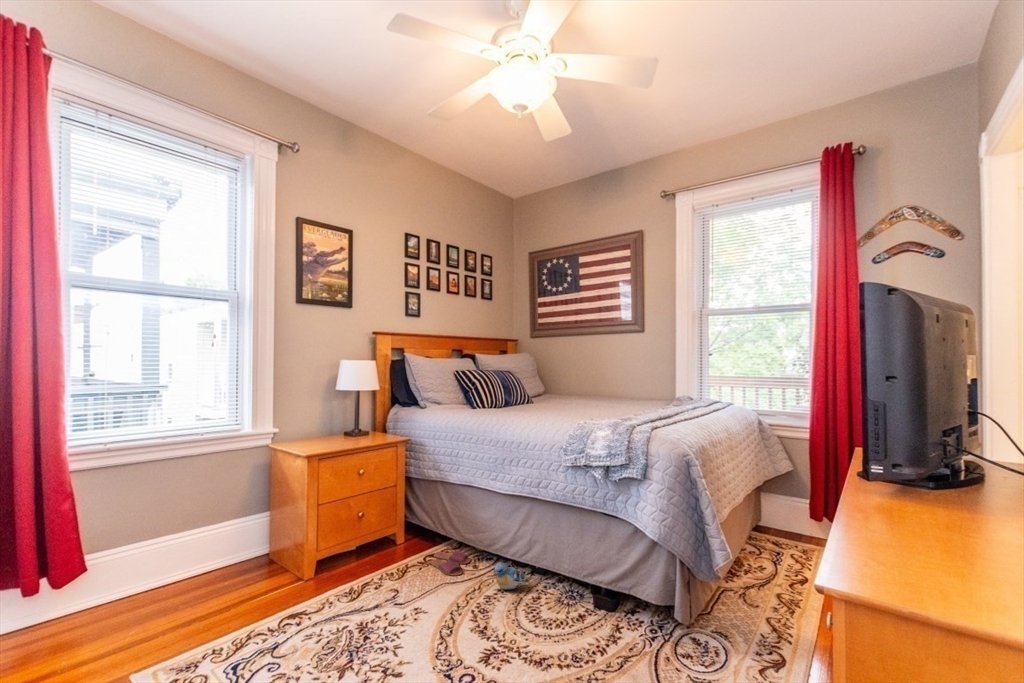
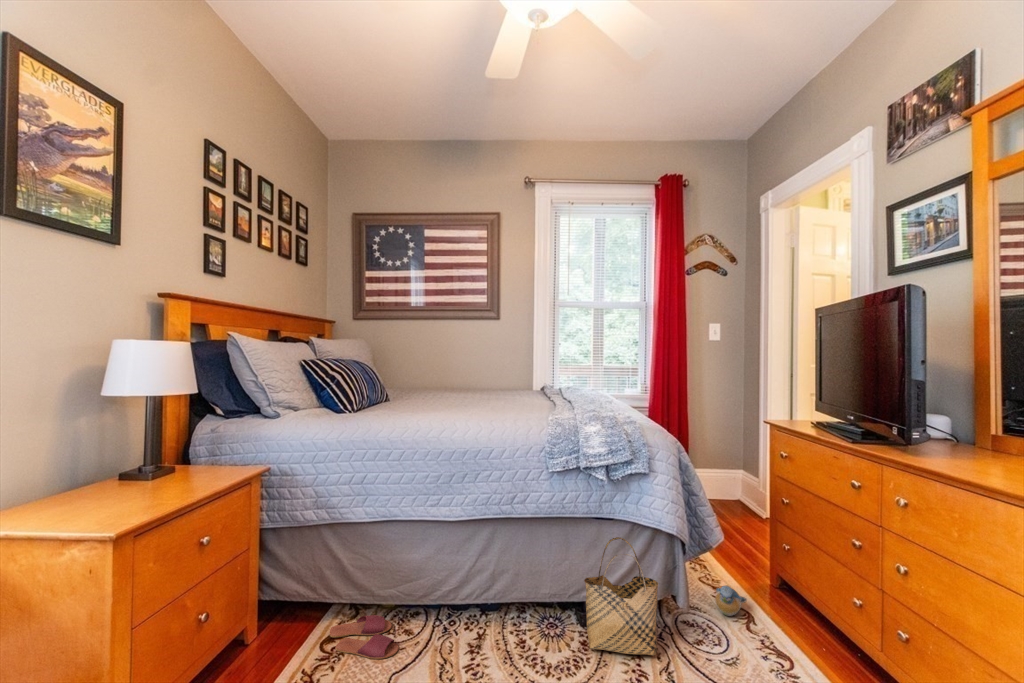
woven basket: none [578,533,640,640] -> present [584,537,658,656]
plush toy: present [493,562,529,590] -> present [716,586,747,616]

